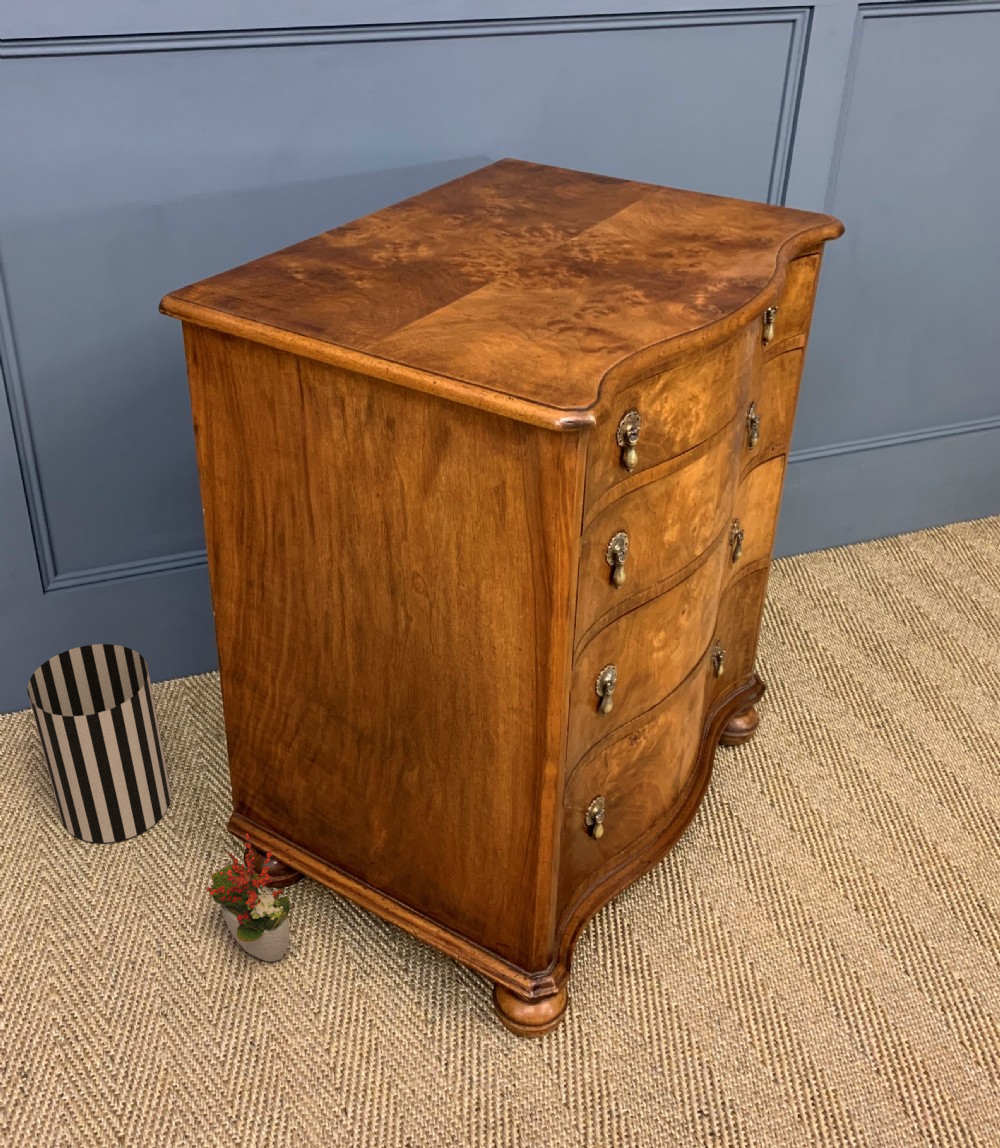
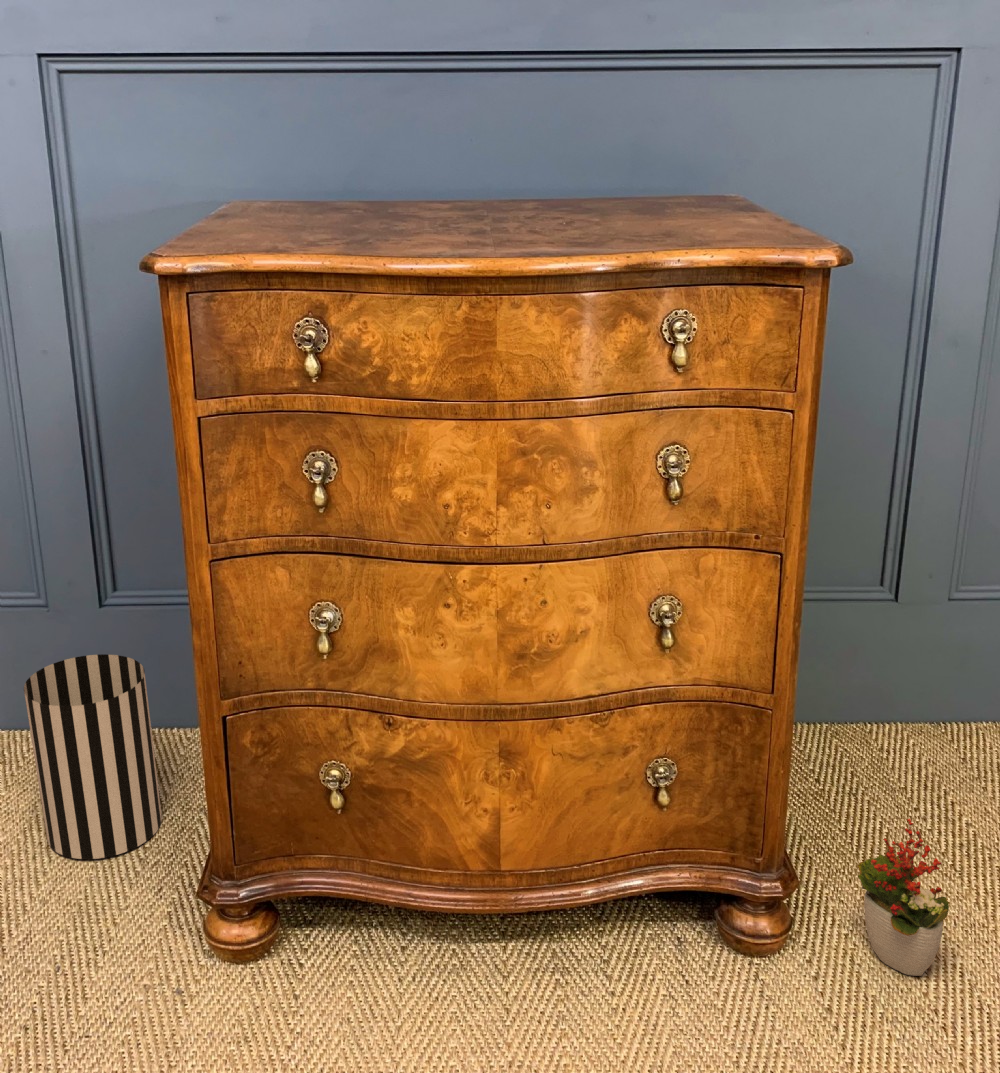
decorative plant: present [207,833,290,962] -> present [858,818,949,976]

